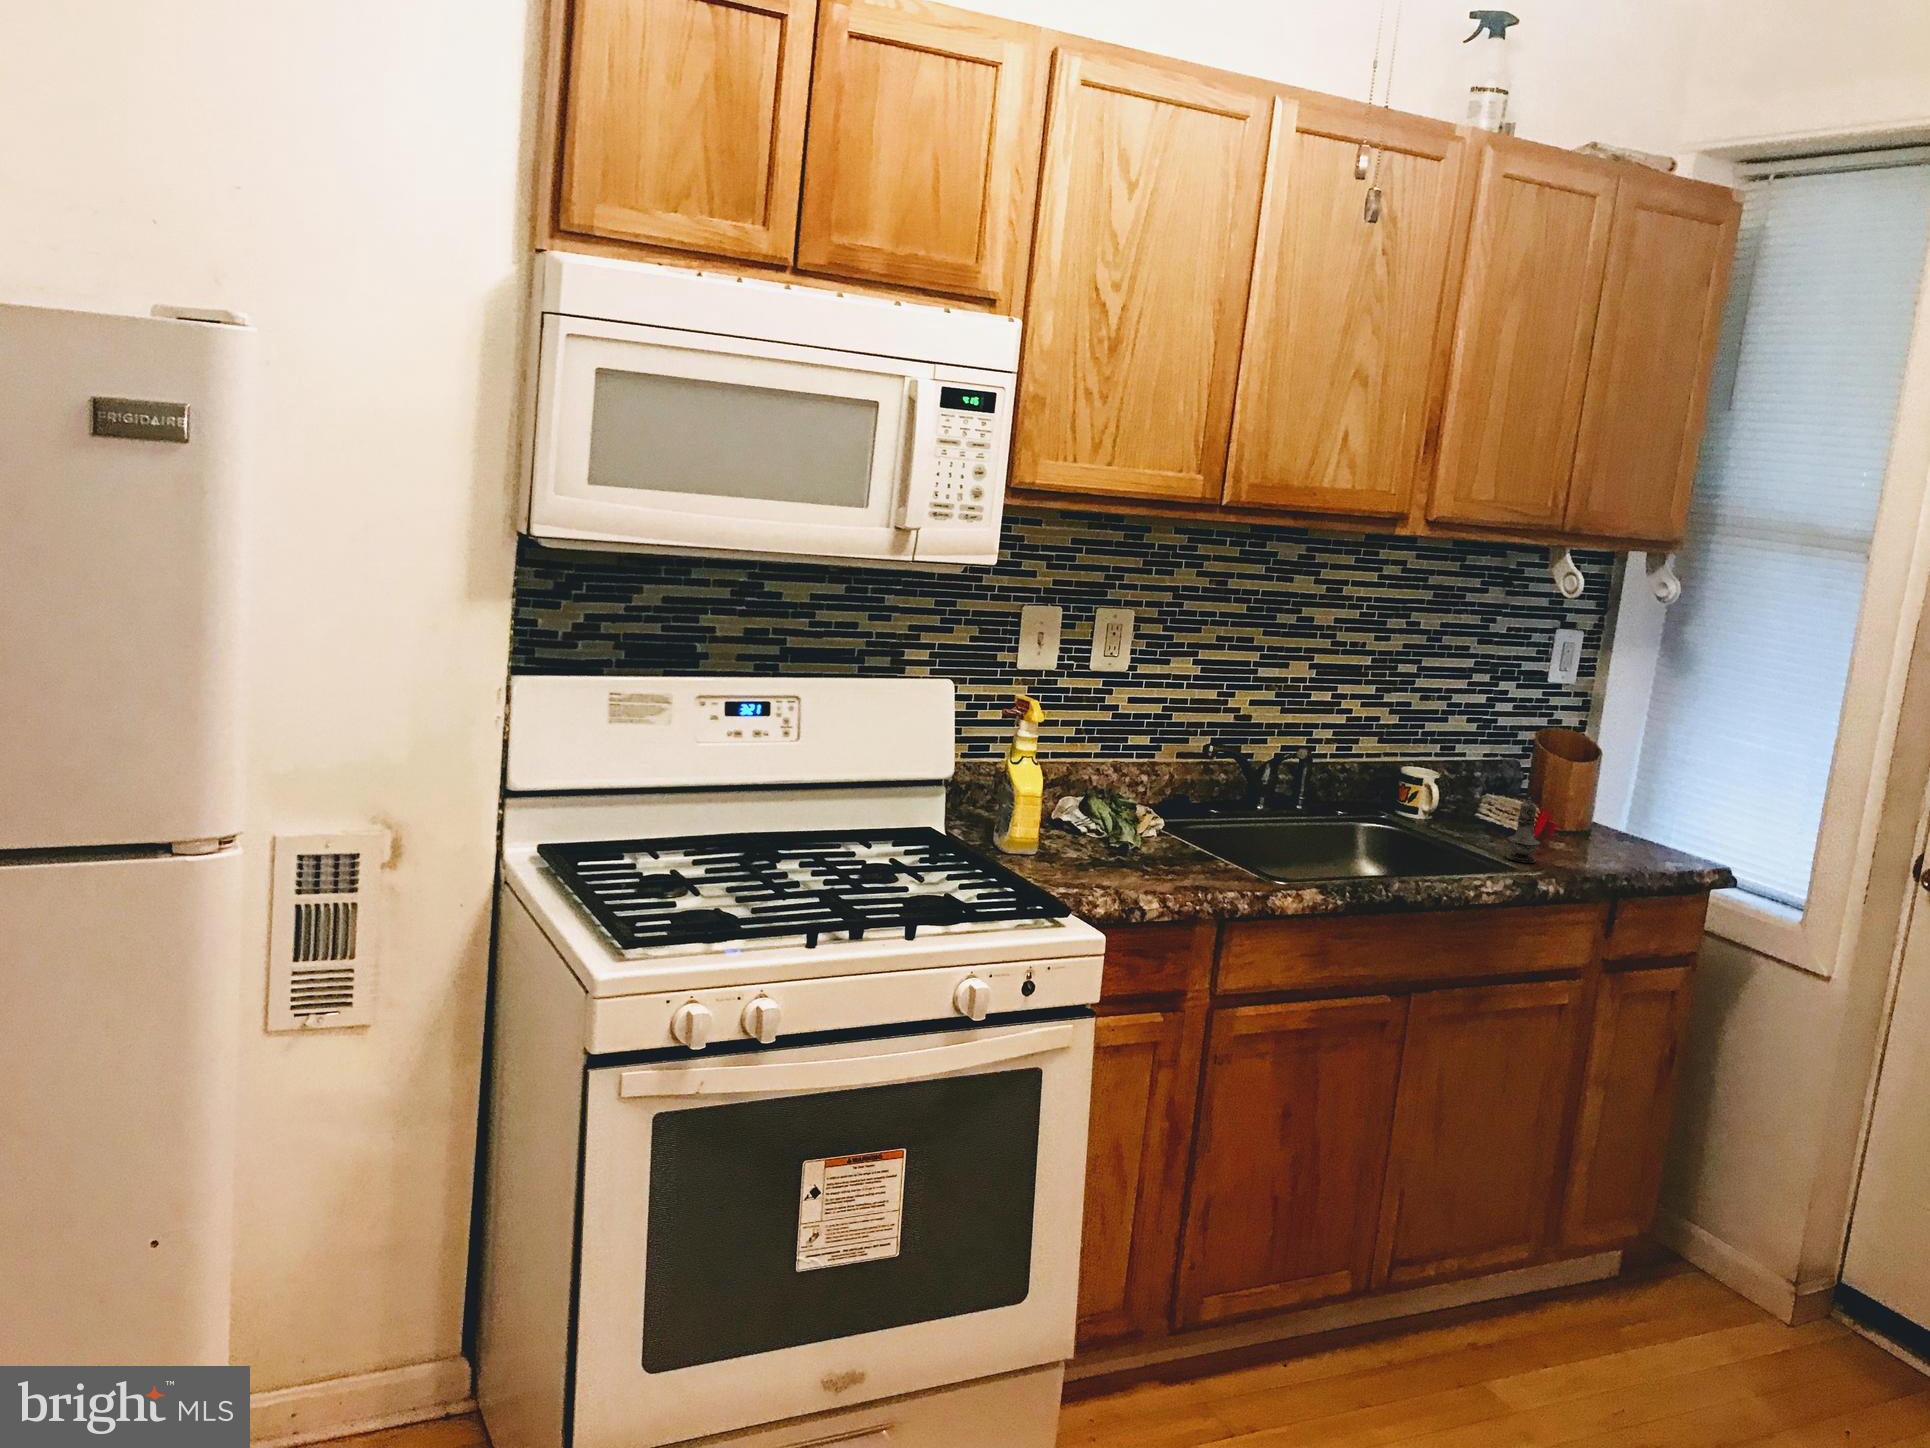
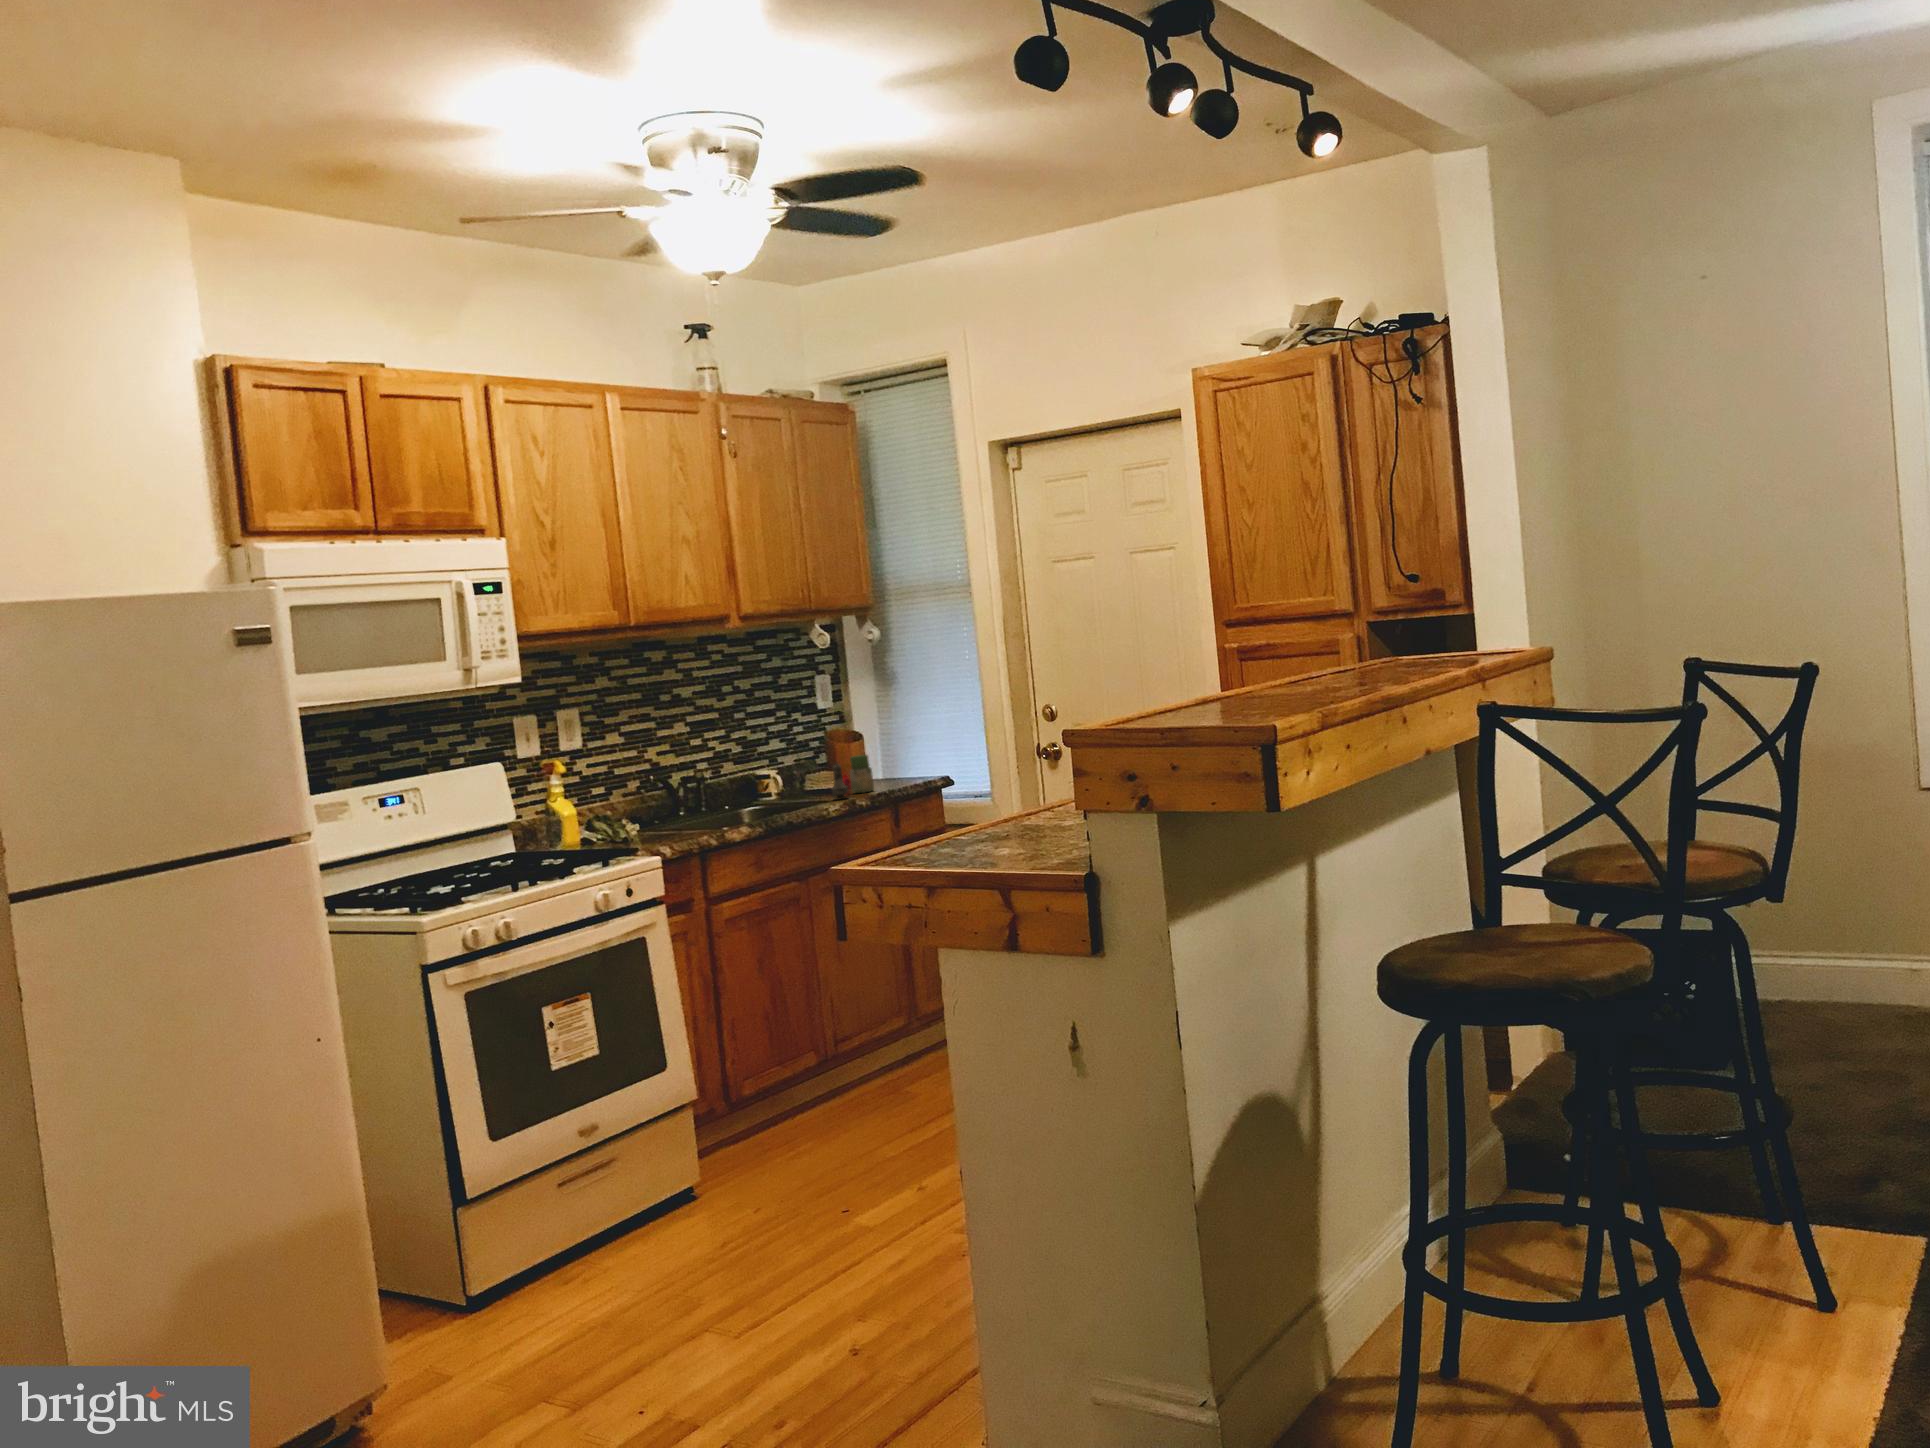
jar: none [1550,787,1594,855] -> present [850,755,874,793]

